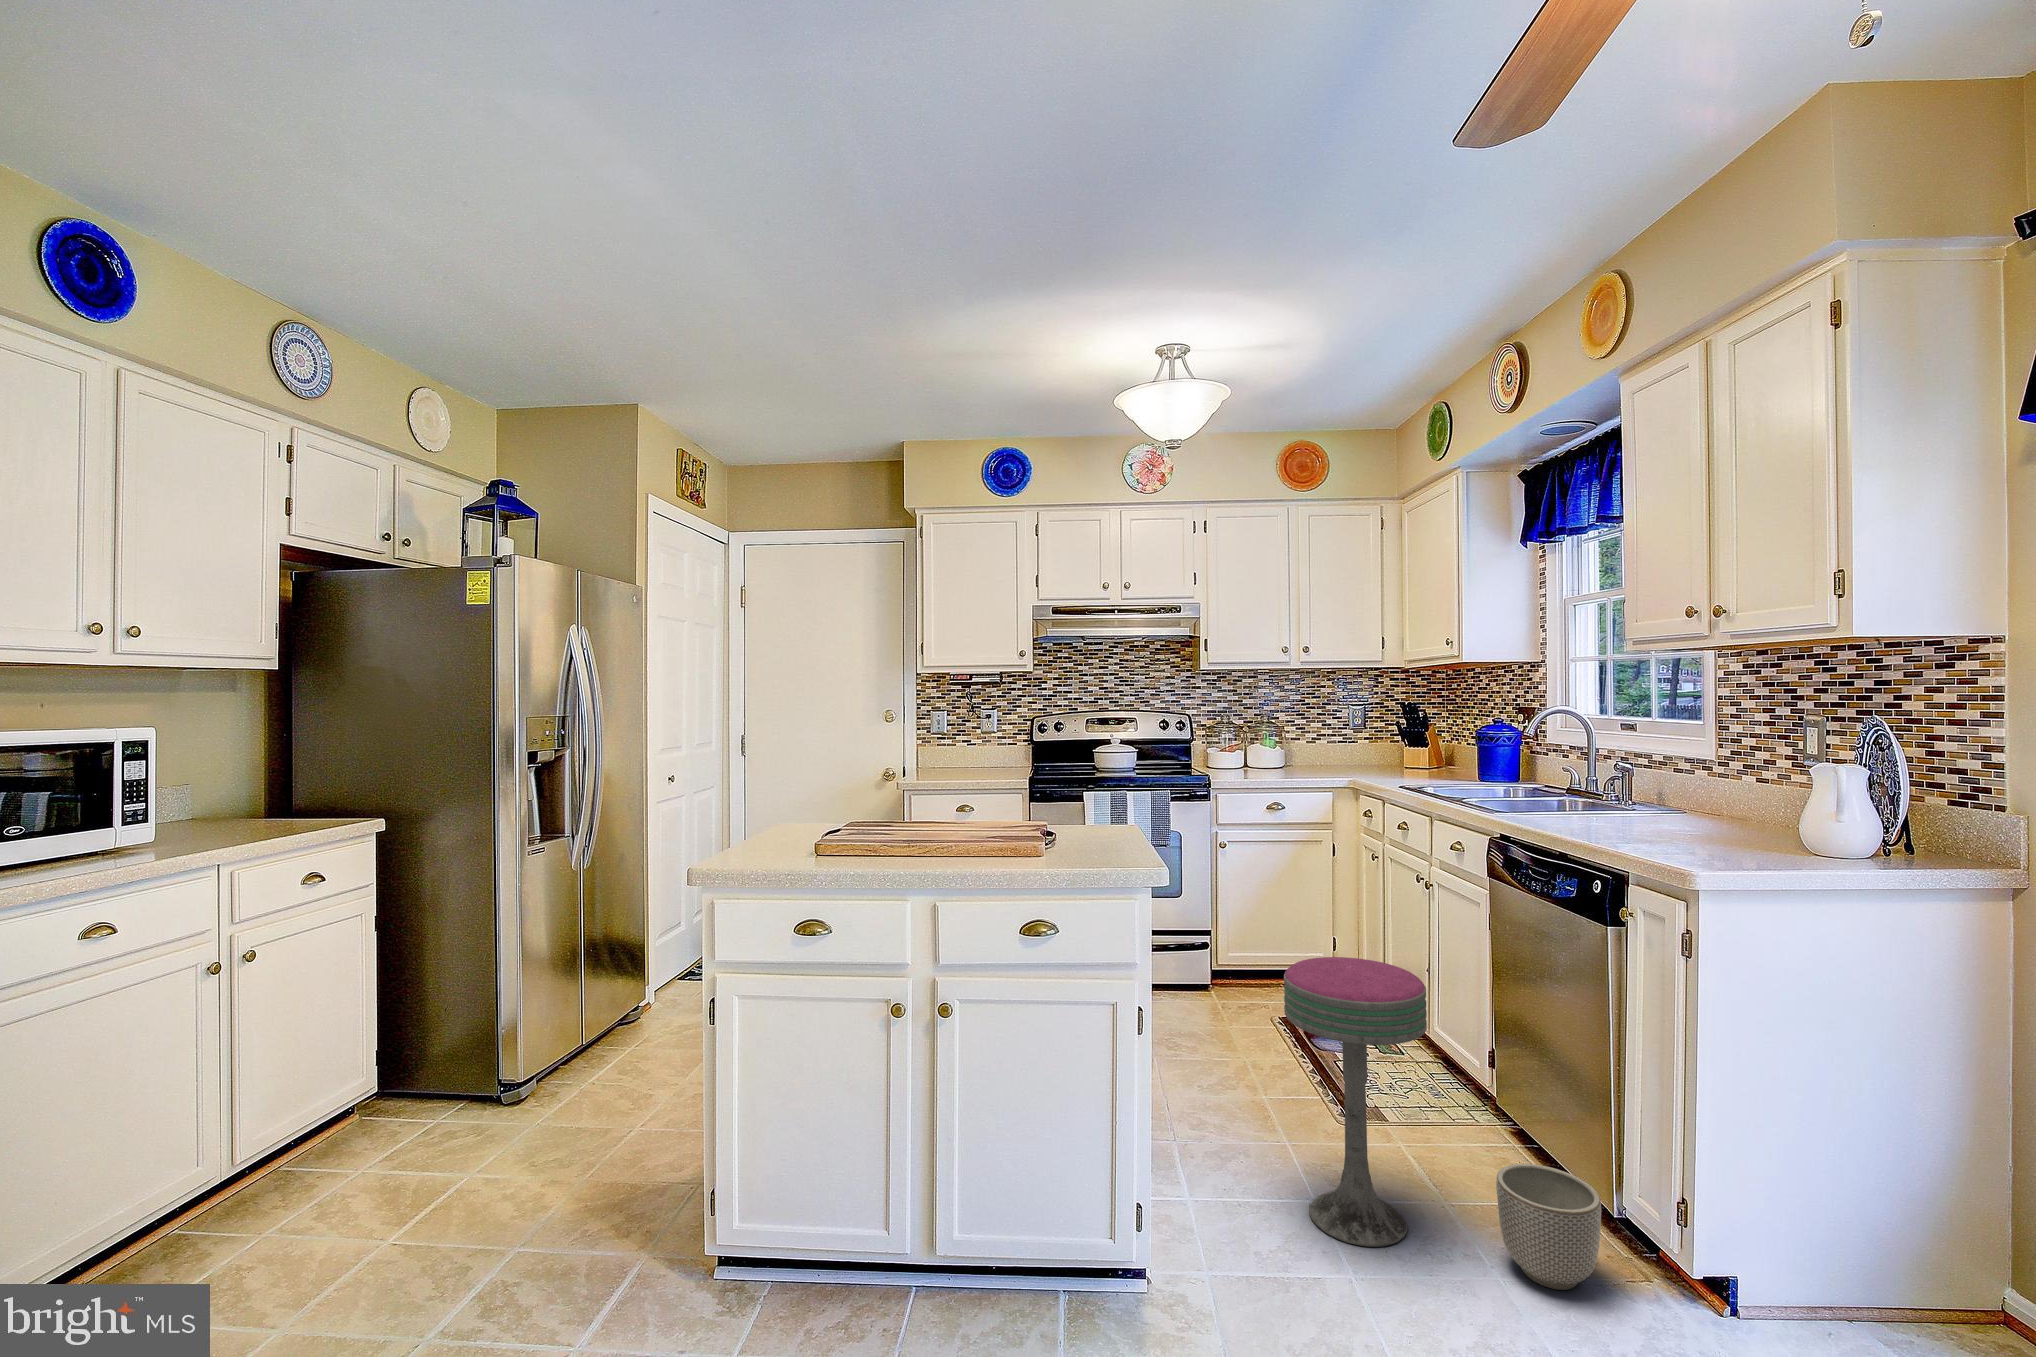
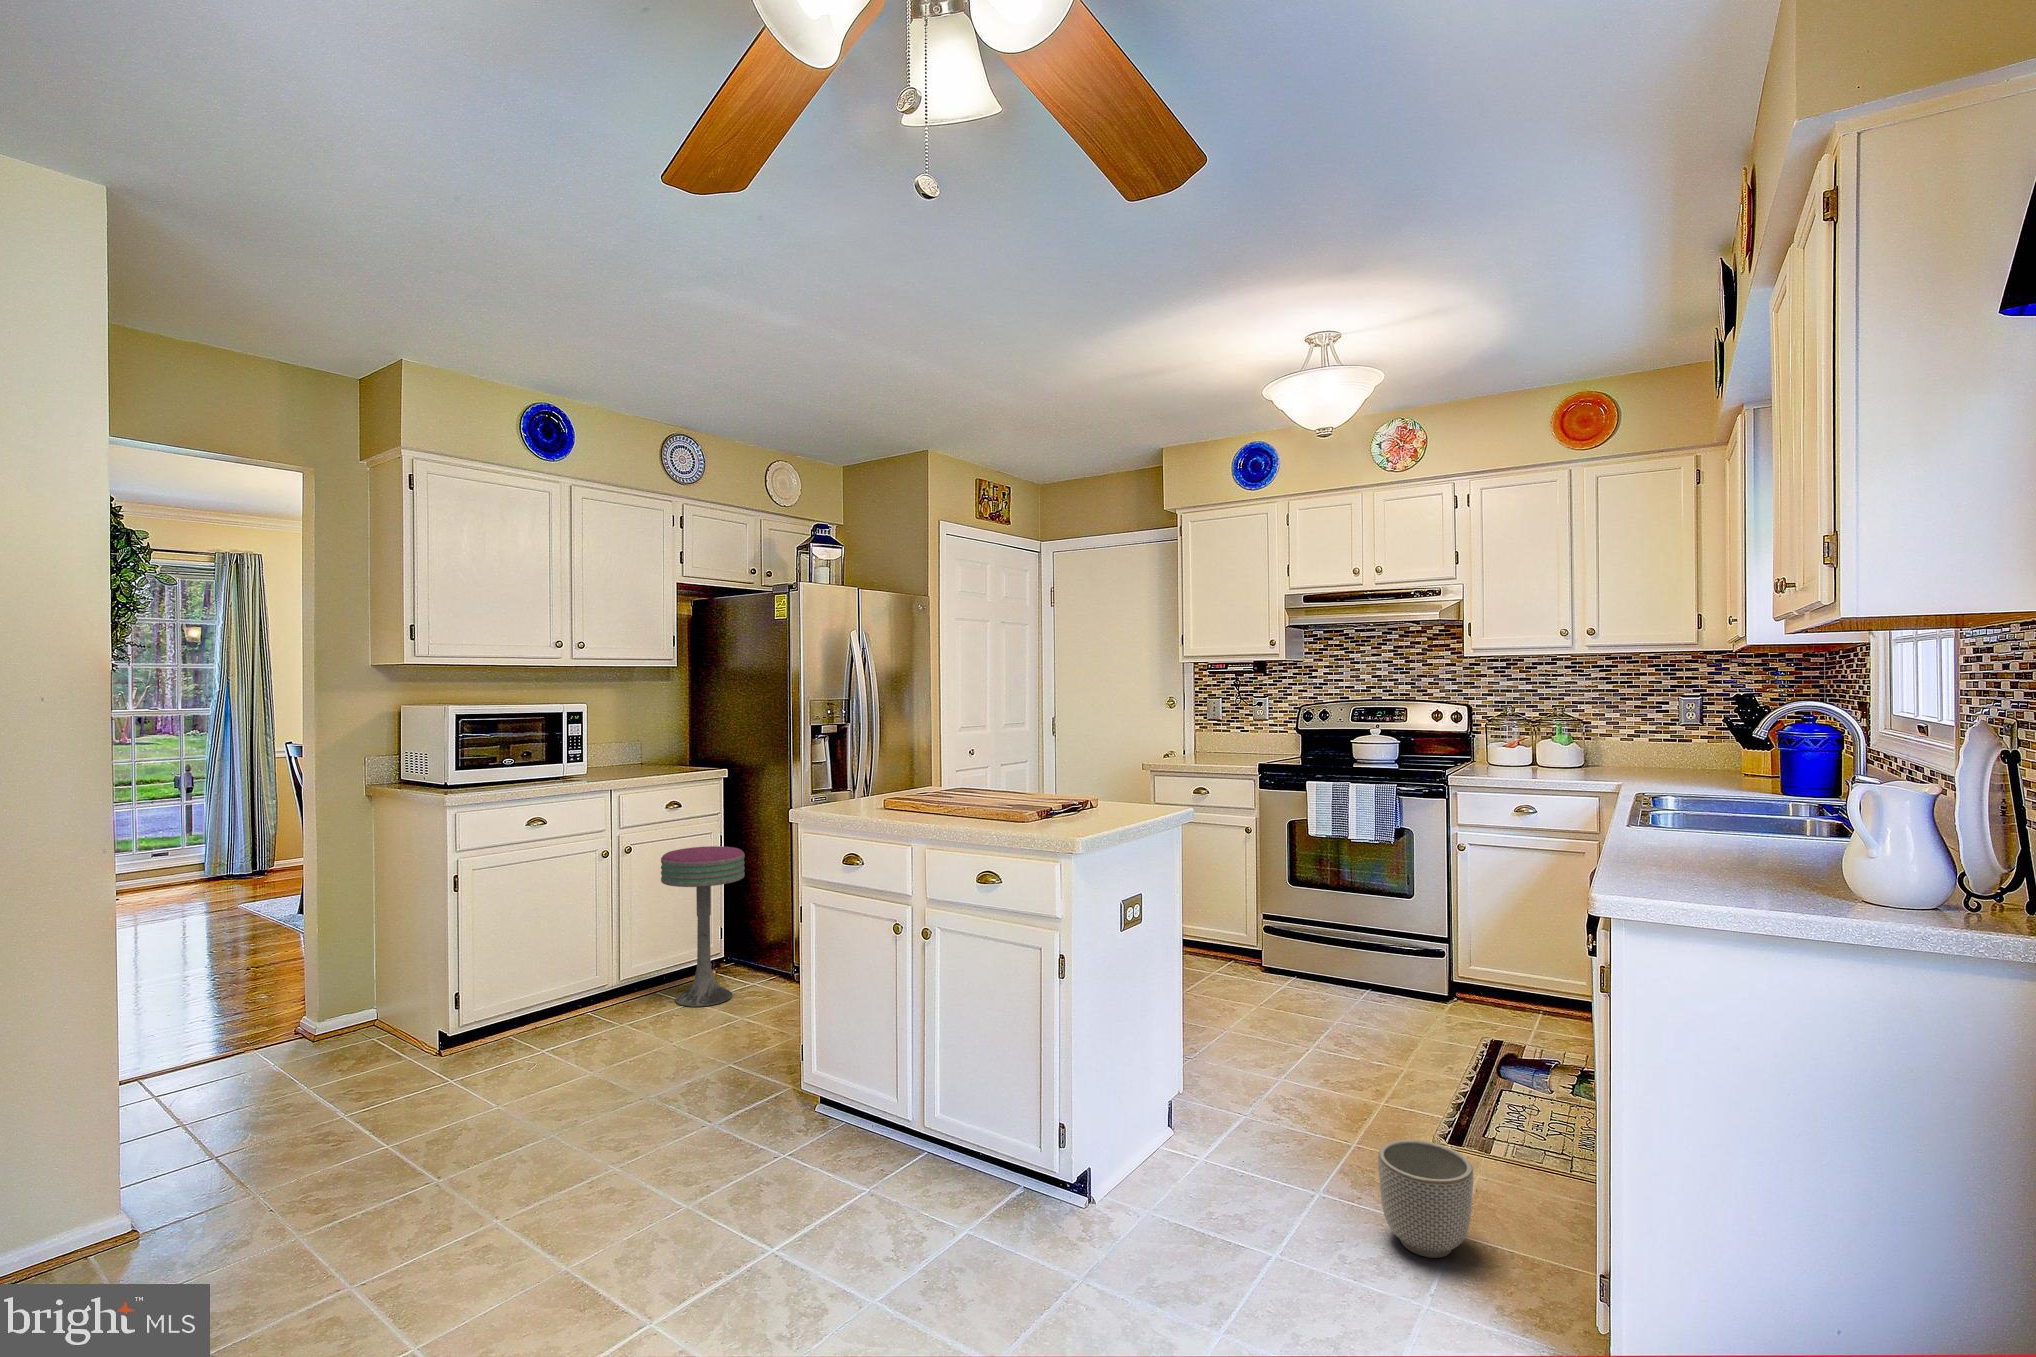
bar stool: present [1284,957,1427,1247] -> present [661,846,745,1007]

